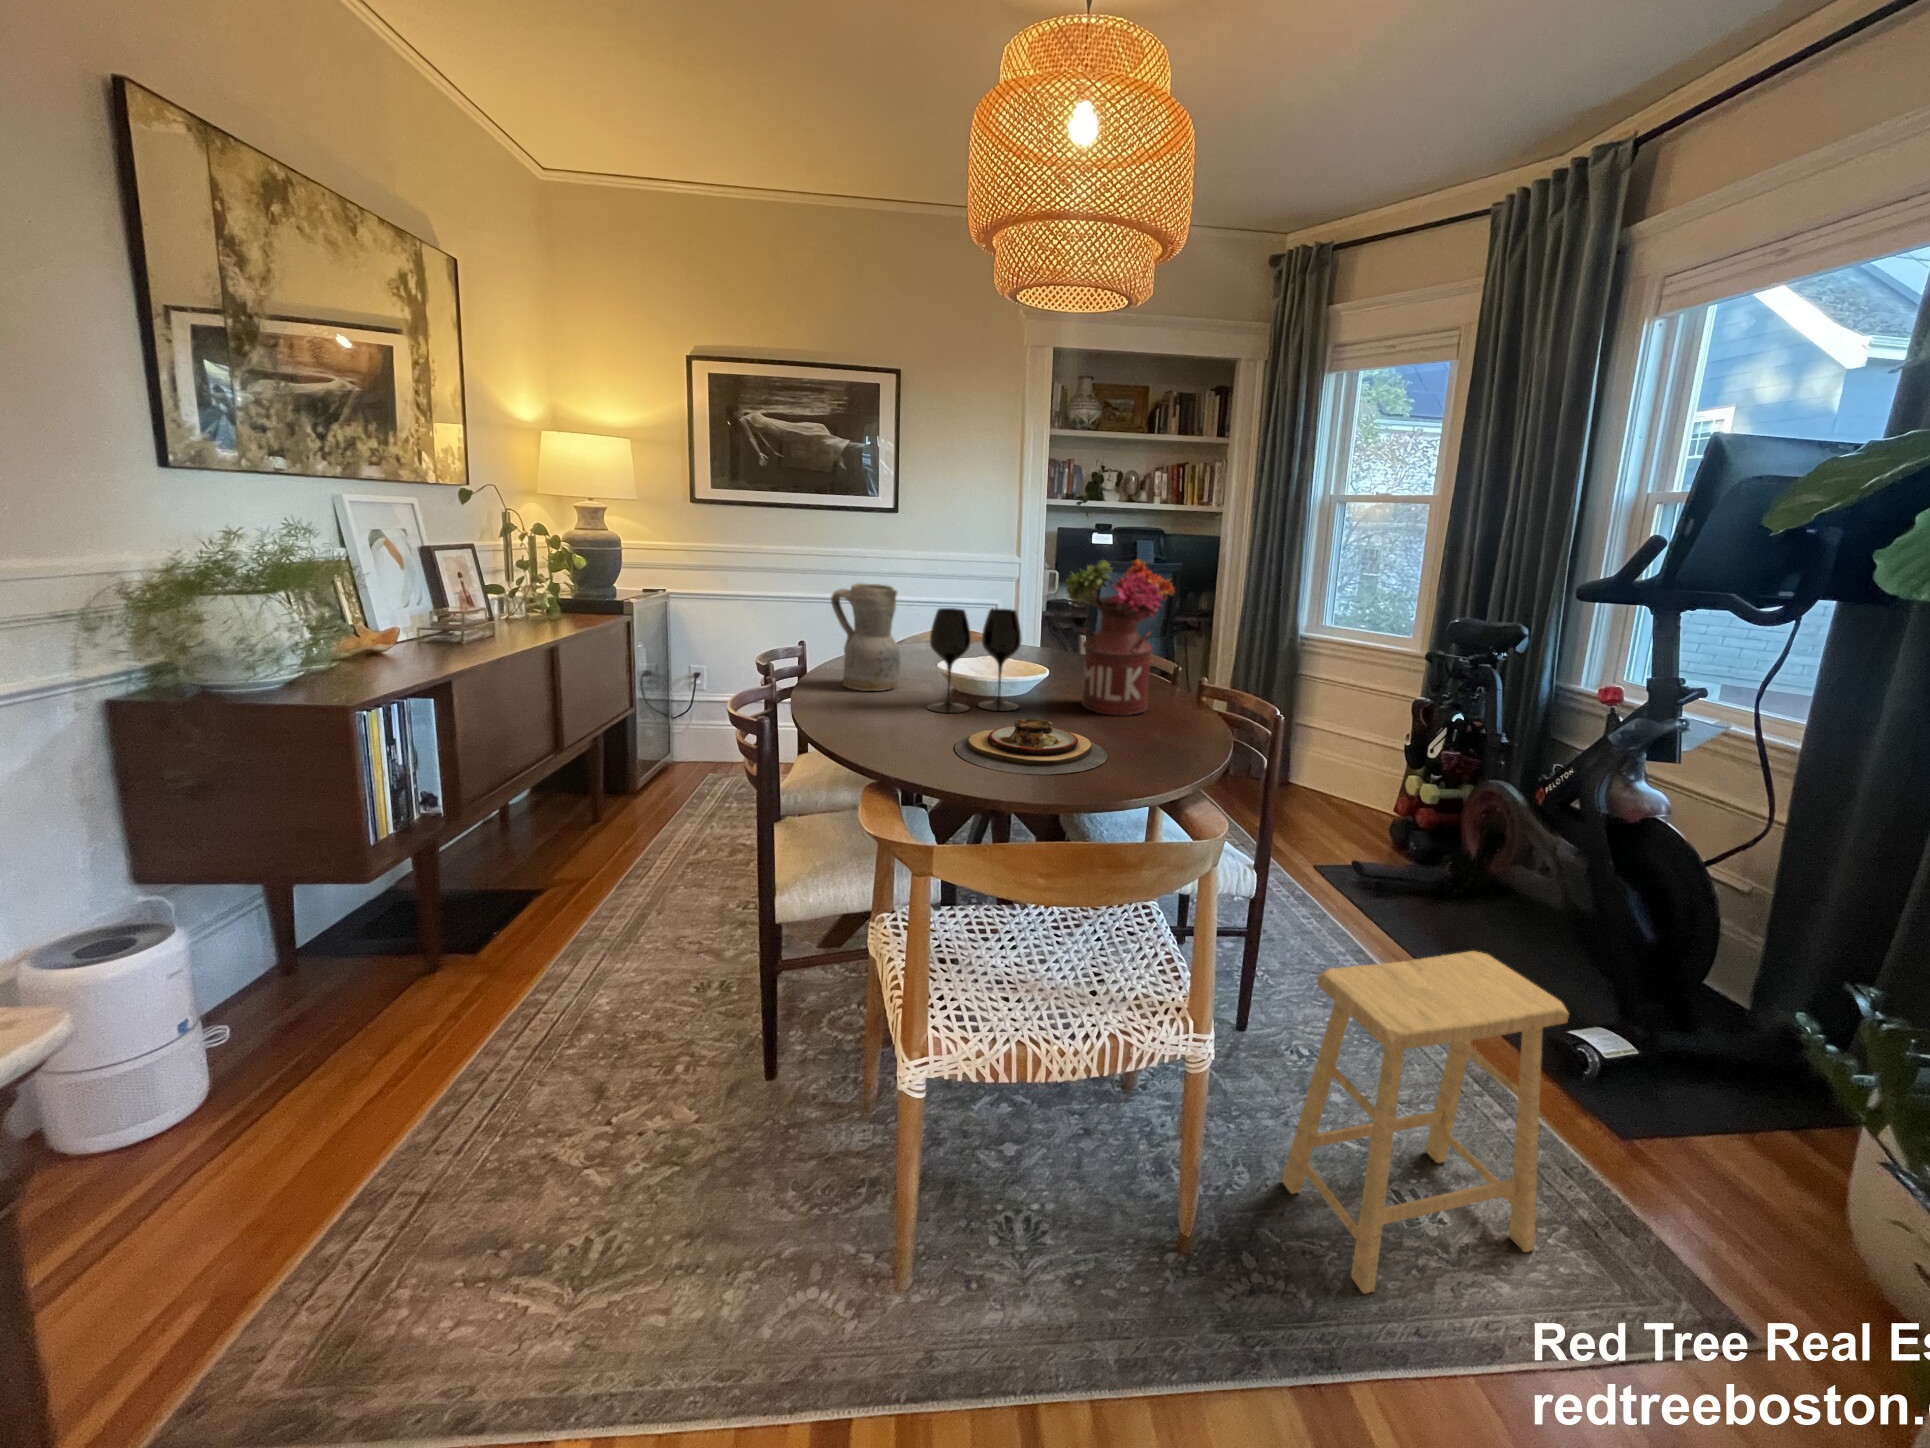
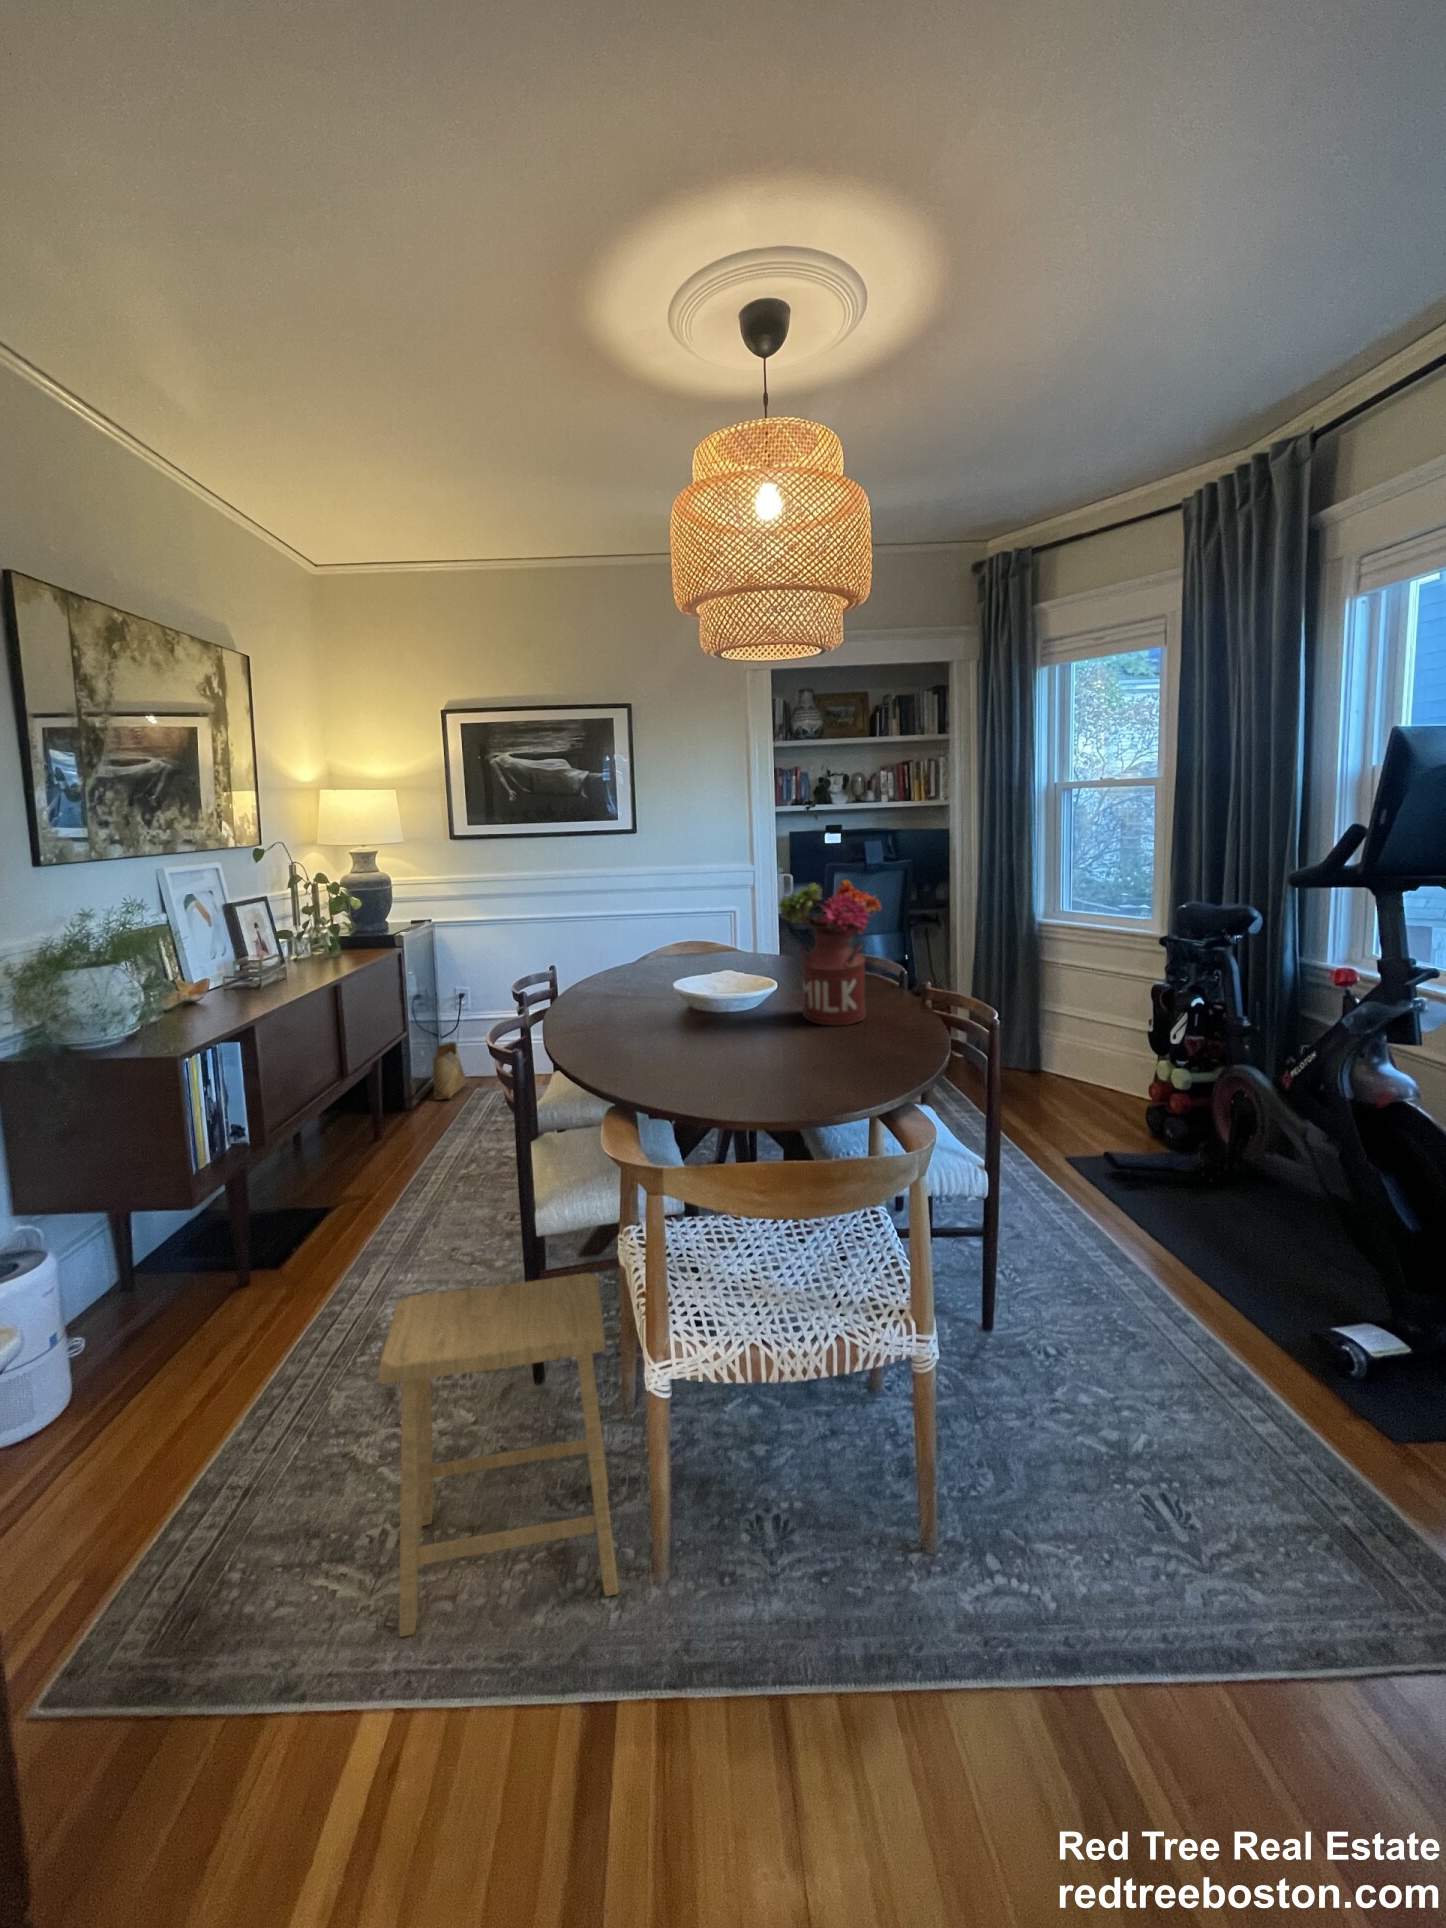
ceramic pitcher: present [831,583,901,691] -> none [572,916,636,1014]
wine glass: present [927,608,1021,713] -> none [660,933,745,1033]
woven basket: none [656,704,699,787] -> present [433,1035,466,1100]
plate: present [955,718,1107,775] -> none [684,1039,823,1093]
footstool: present [1282,951,1569,1294] -> present [379,1273,618,1637]

